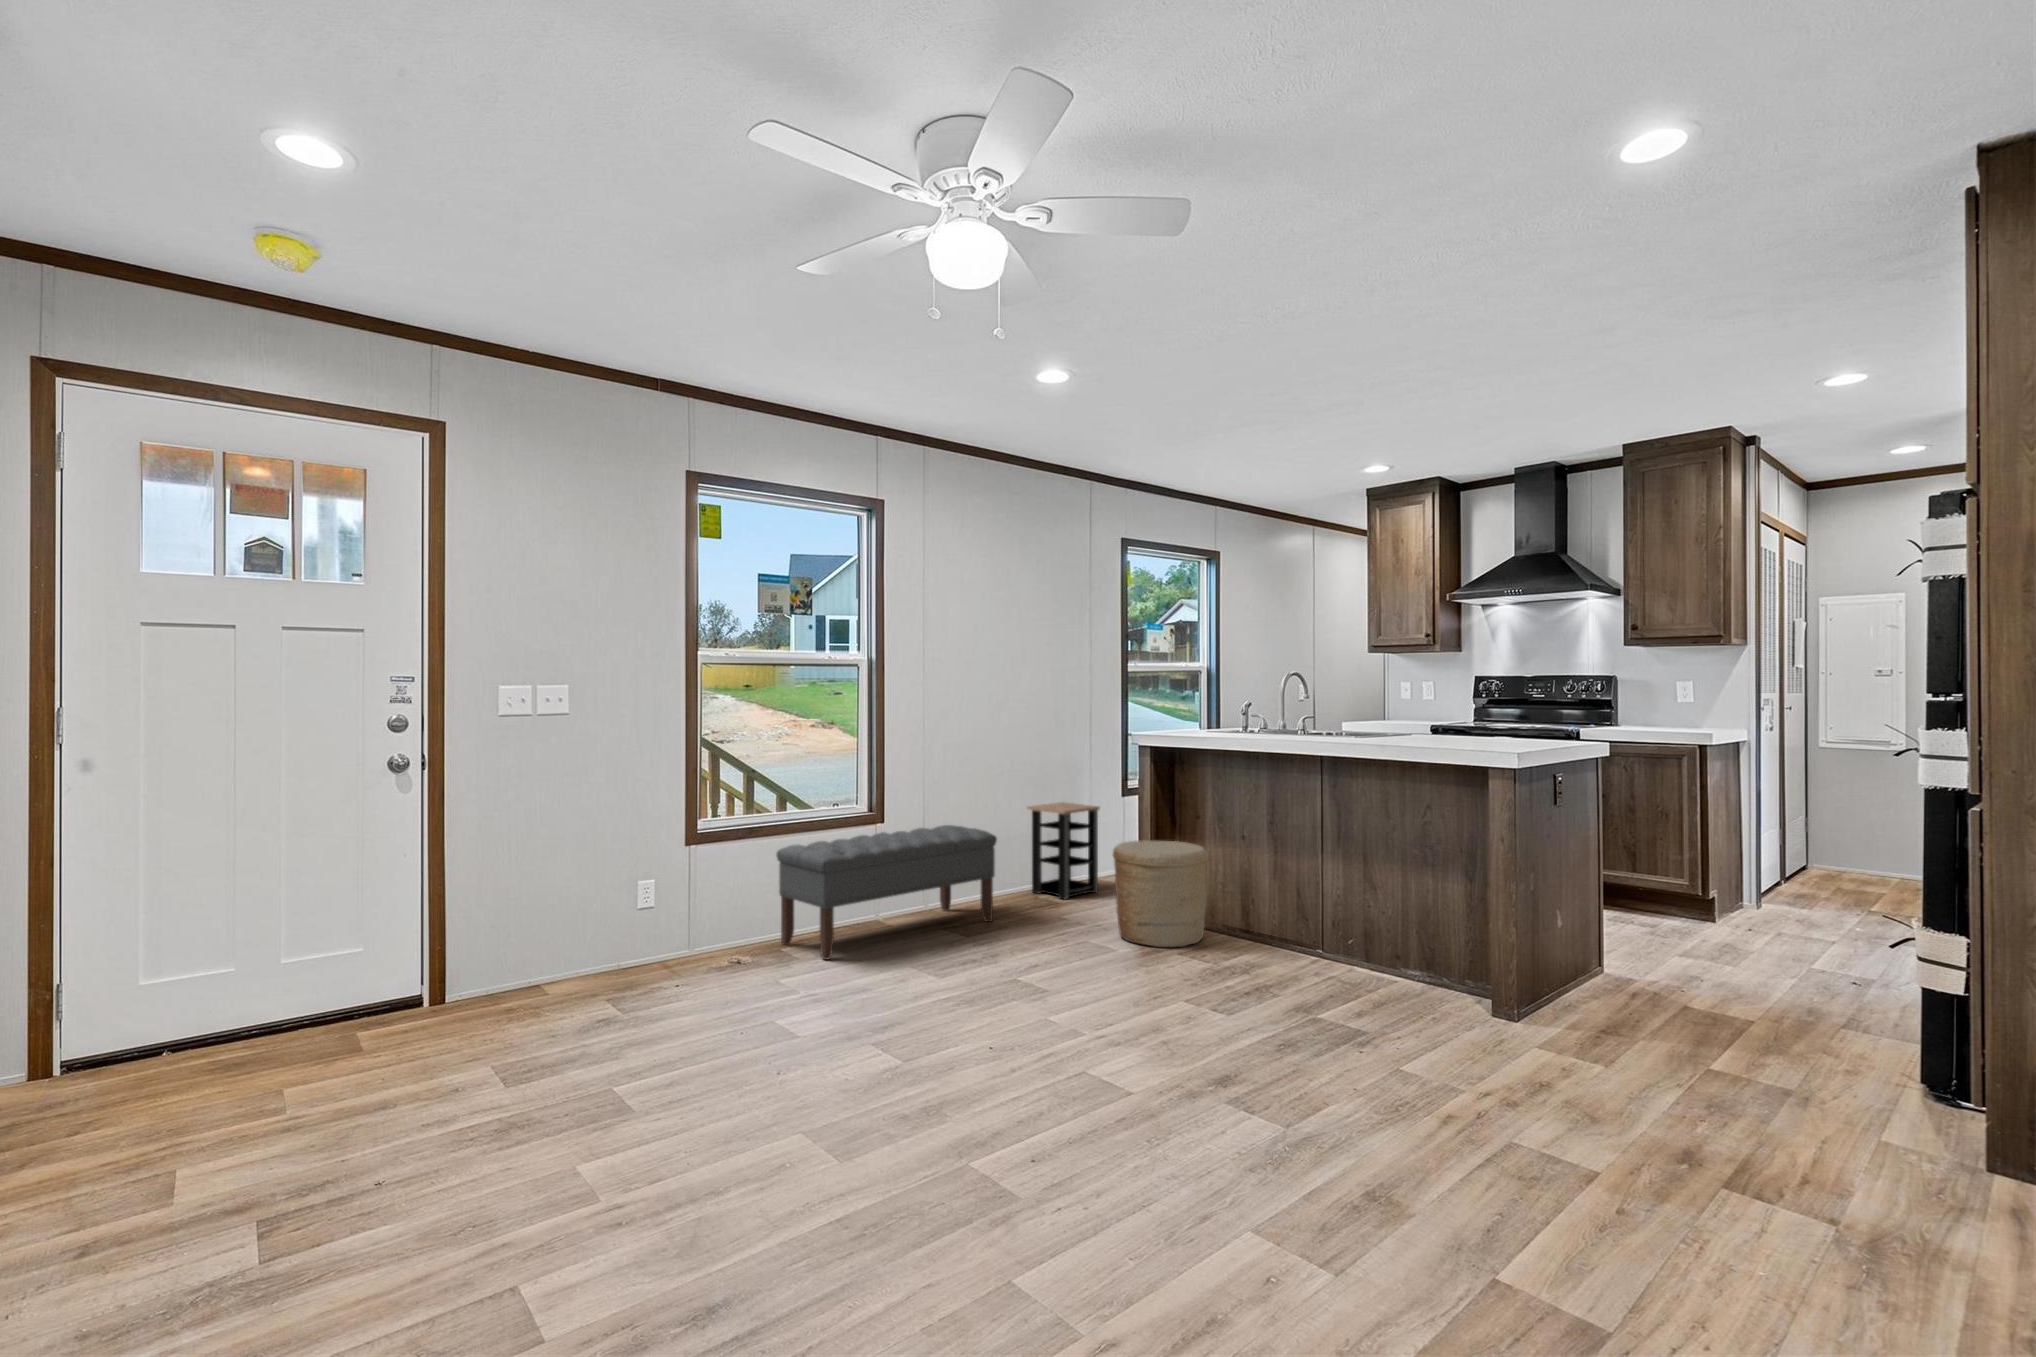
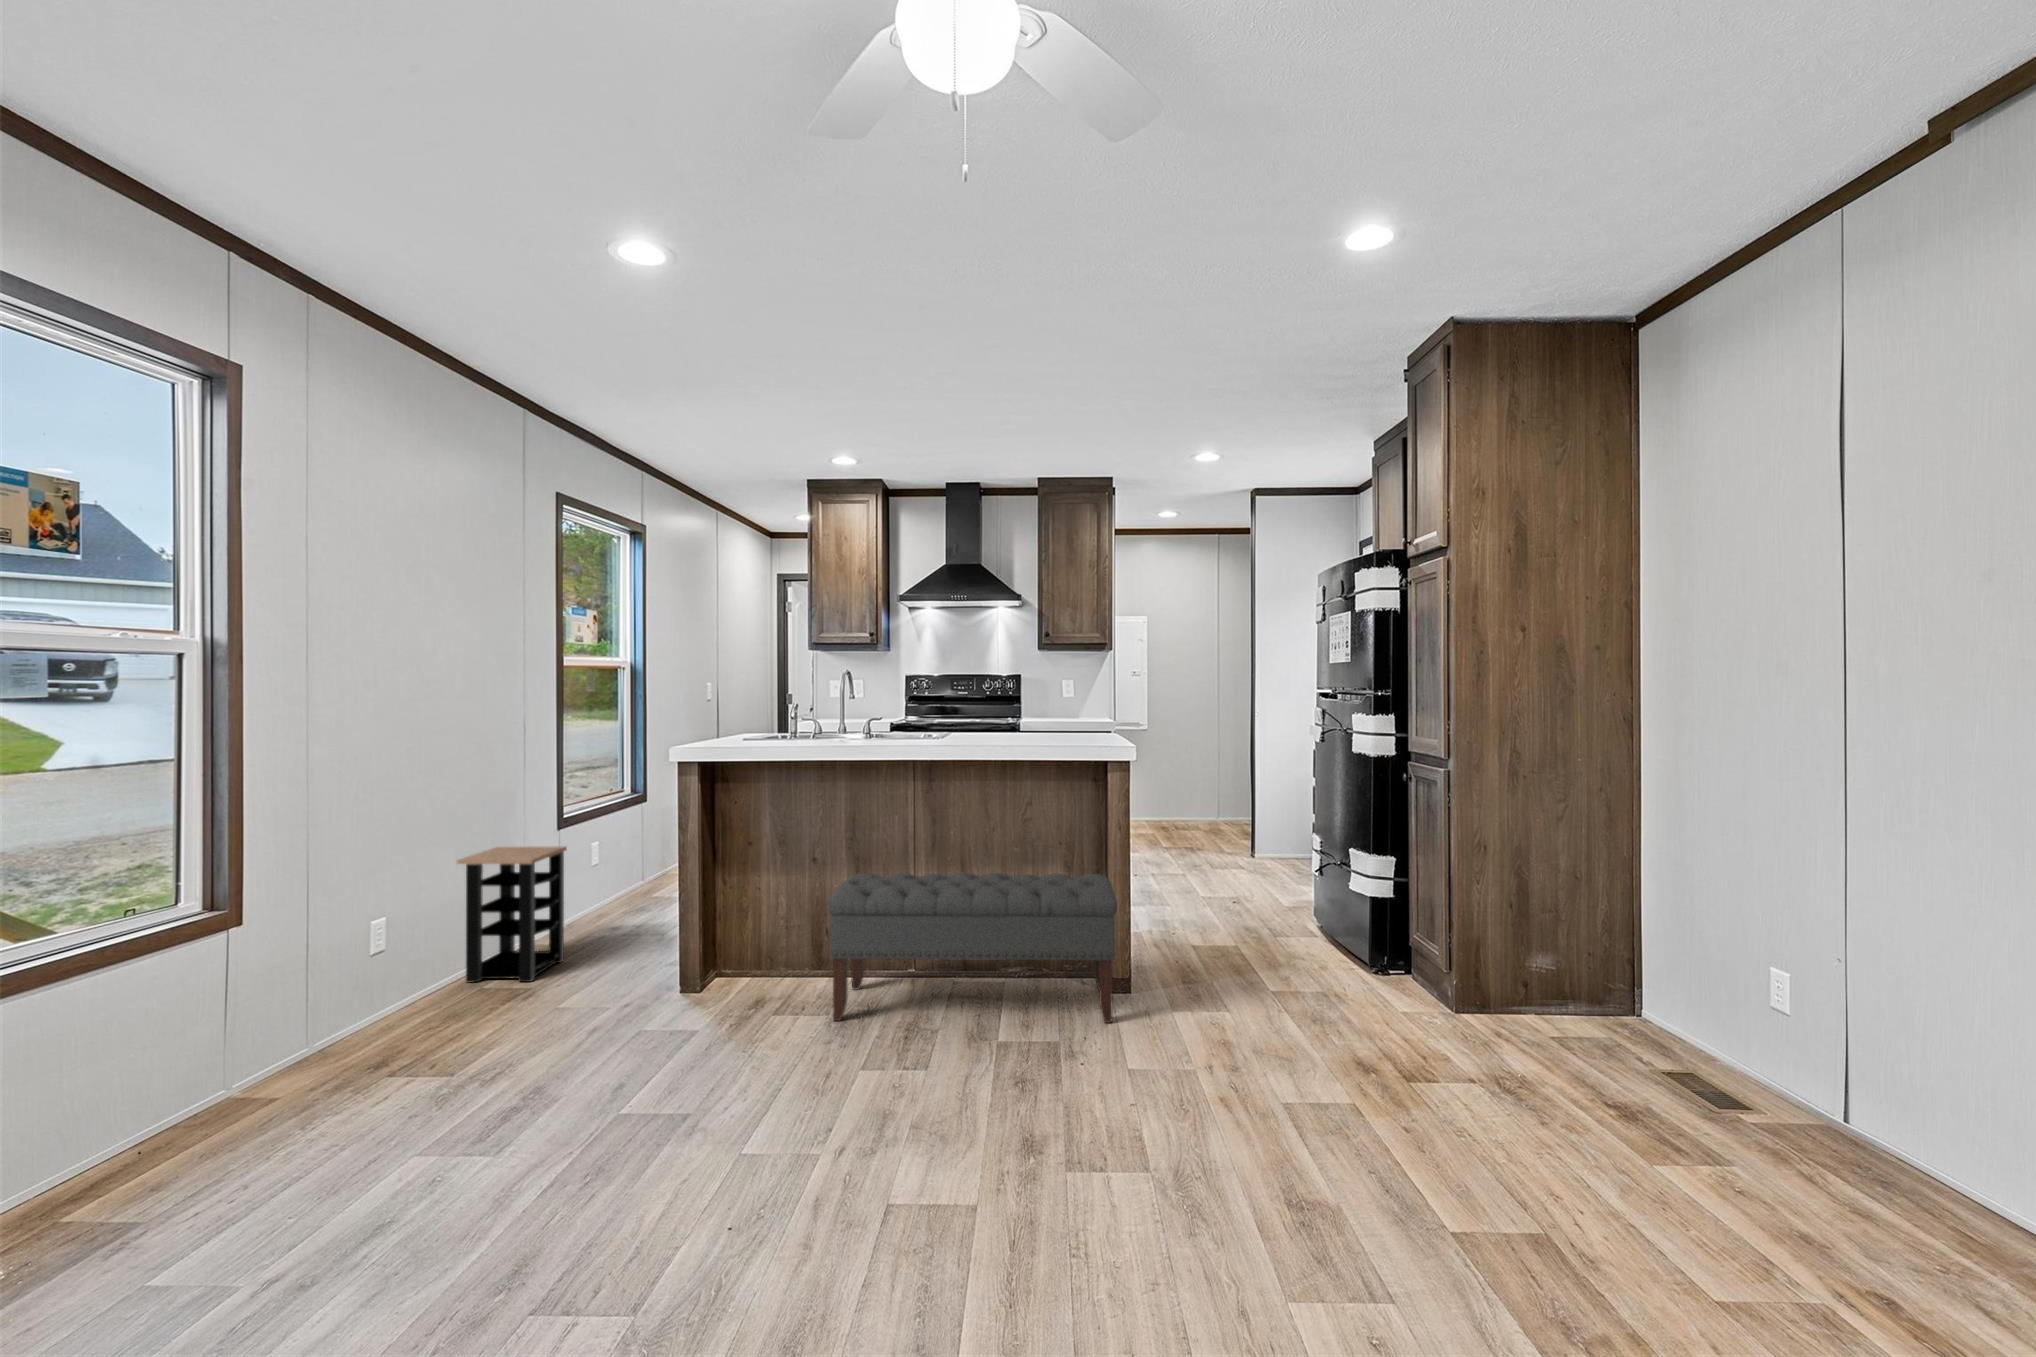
bench: present [777,825,997,960] -> present [827,873,1117,1023]
woven basket: present [1113,840,1208,947] -> none [664,879,788,1021]

